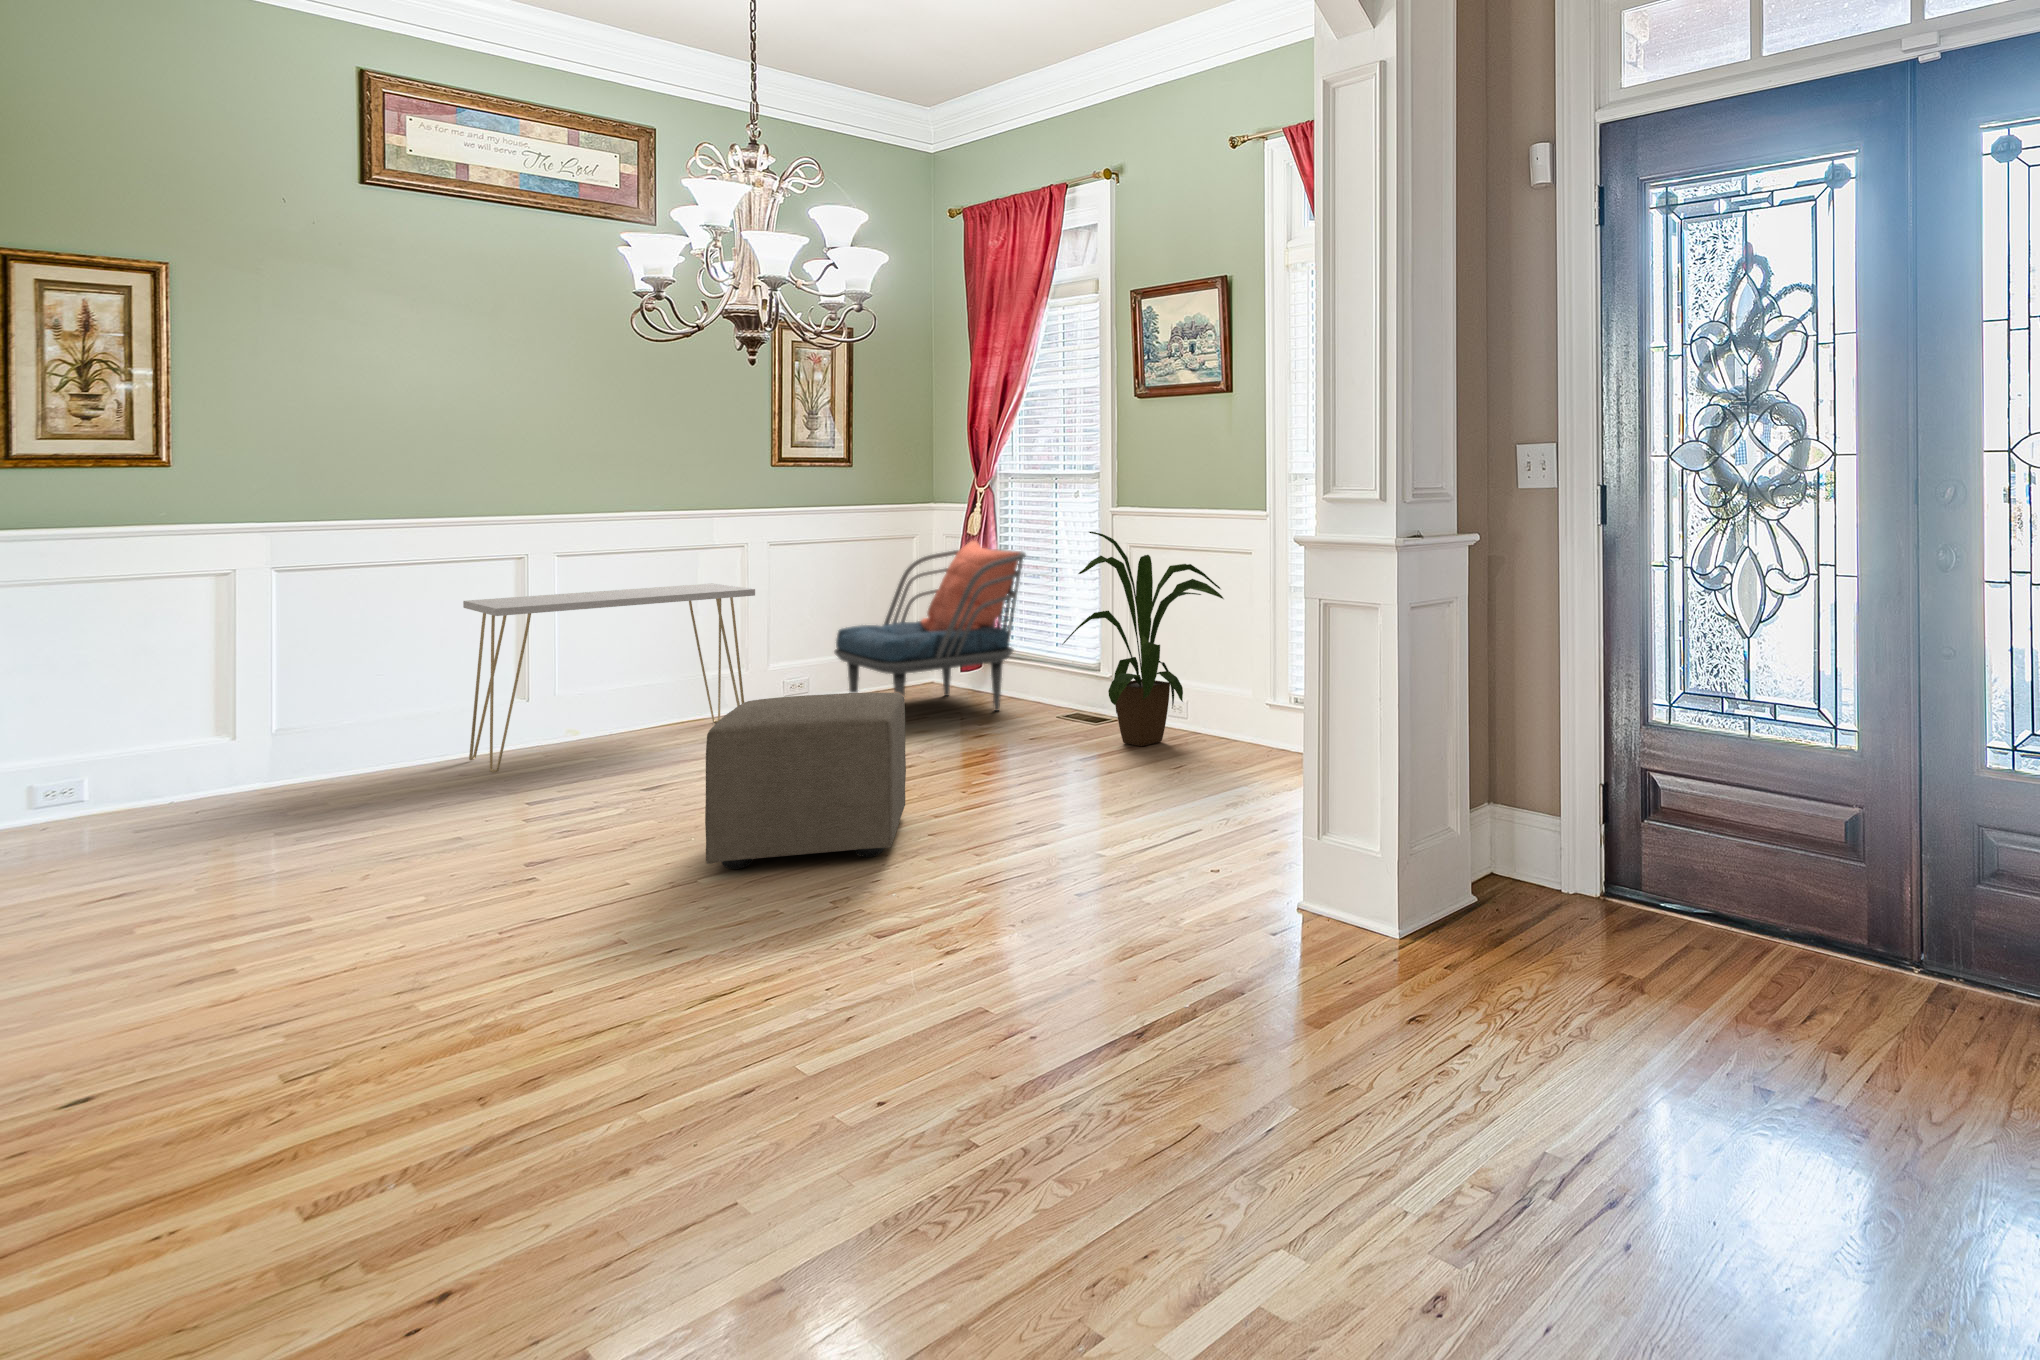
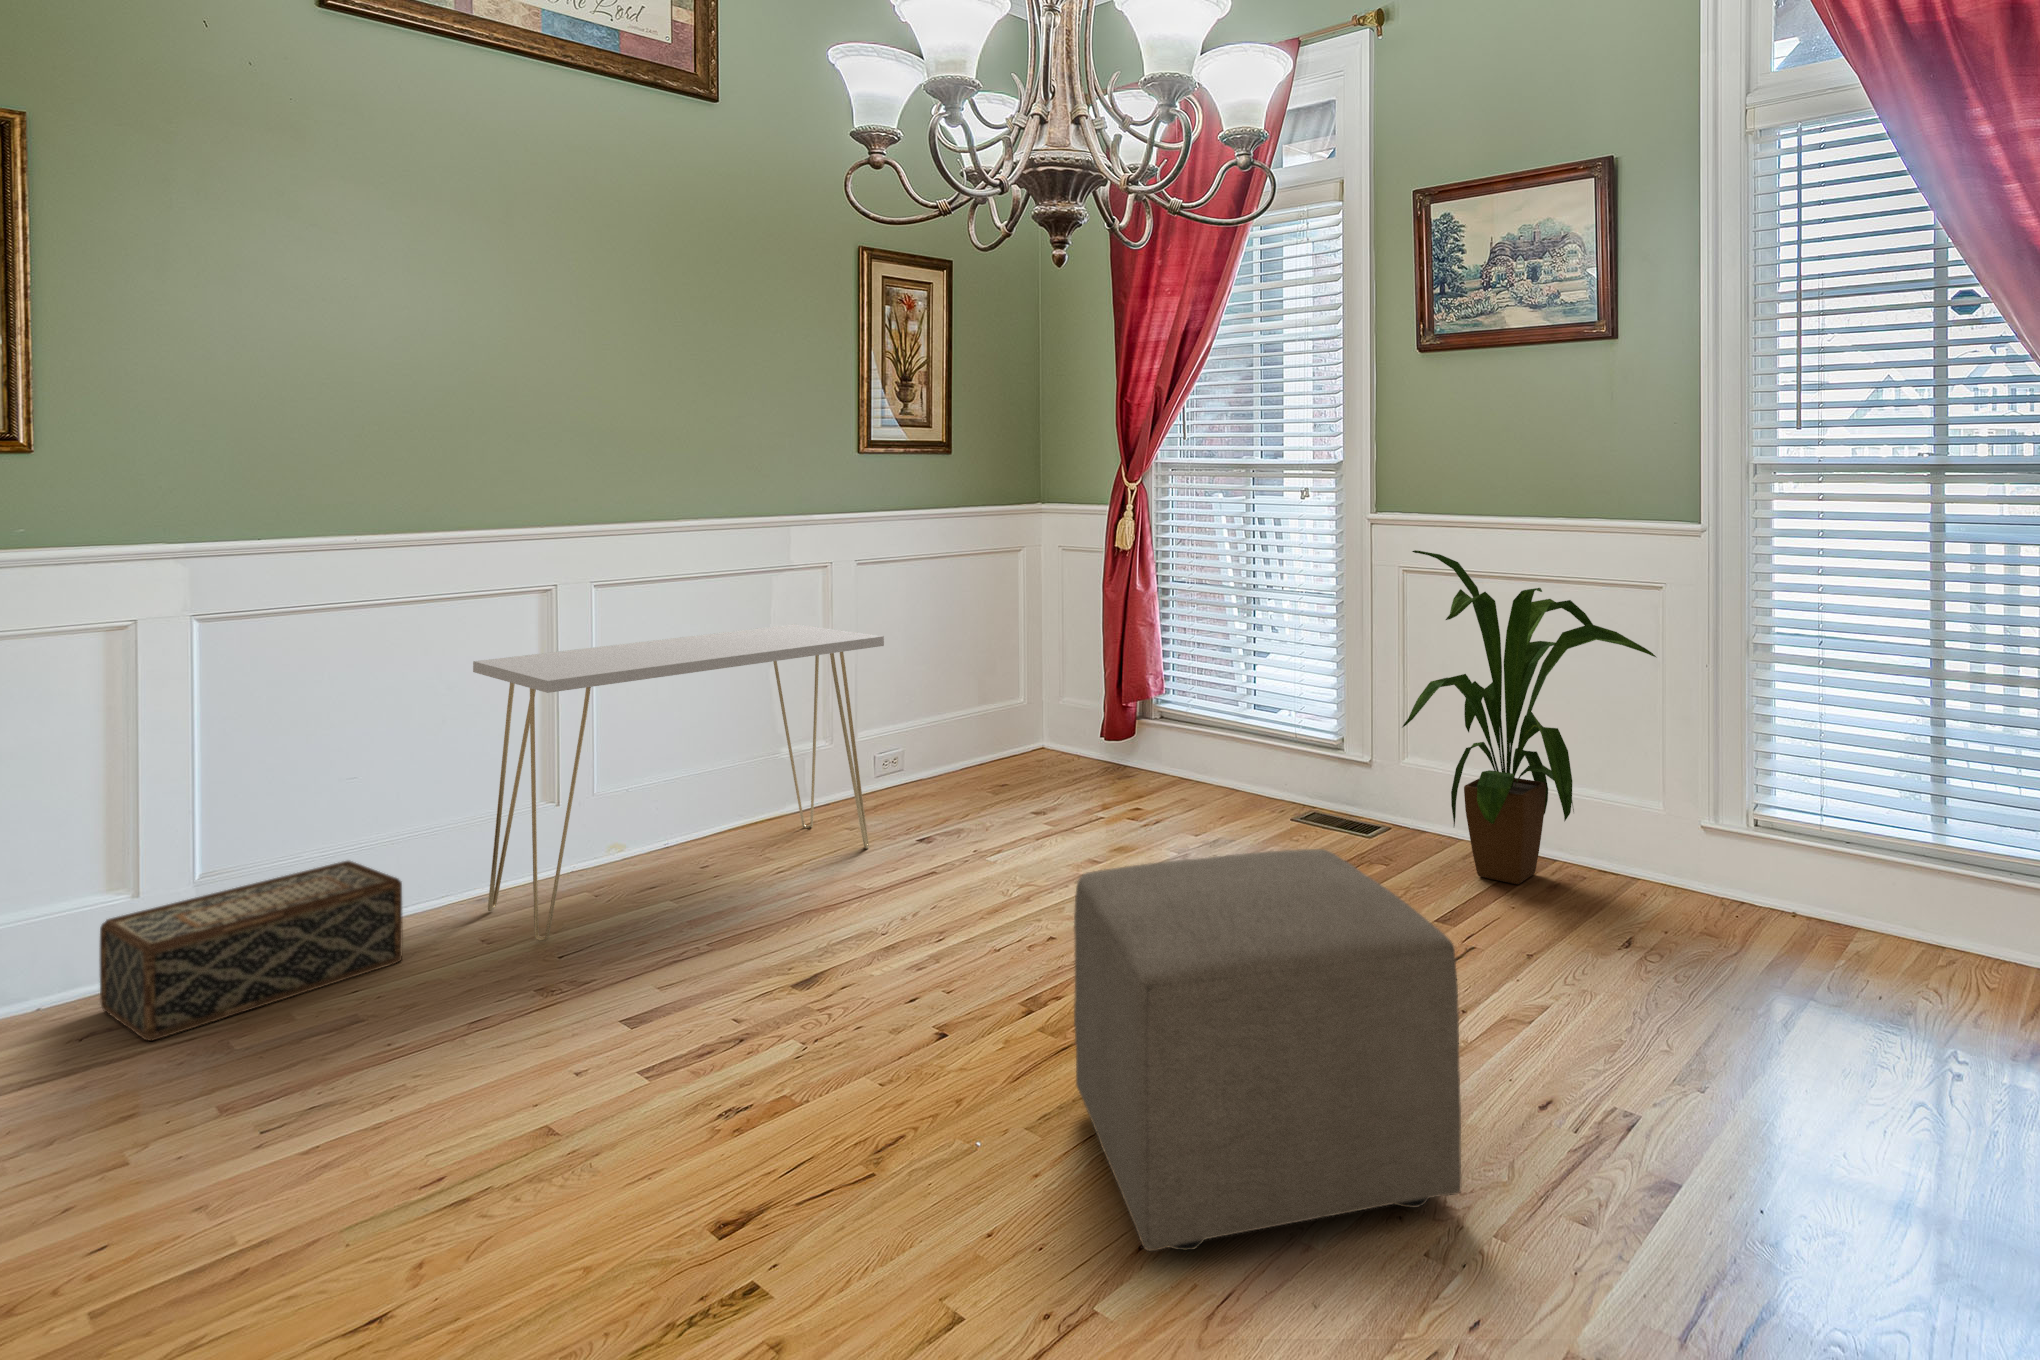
armchair: present [834,541,1026,711] -> none [958,556,1231,836]
woven basket: none [209,723,403,811] -> present [100,861,403,1041]

